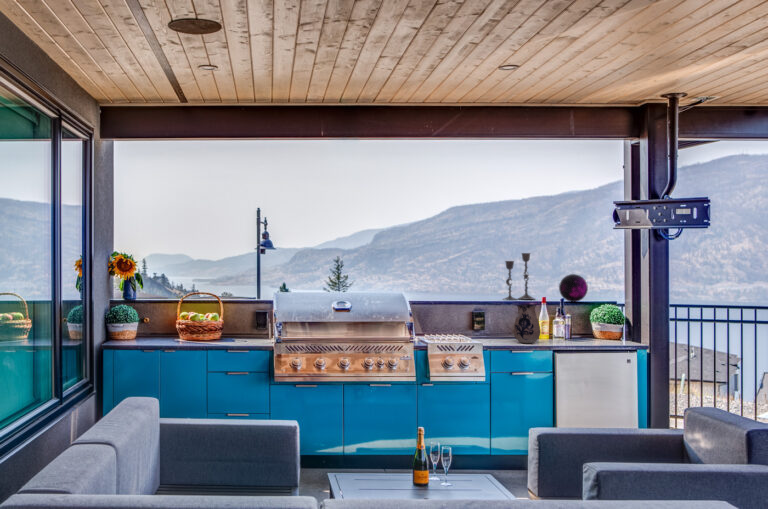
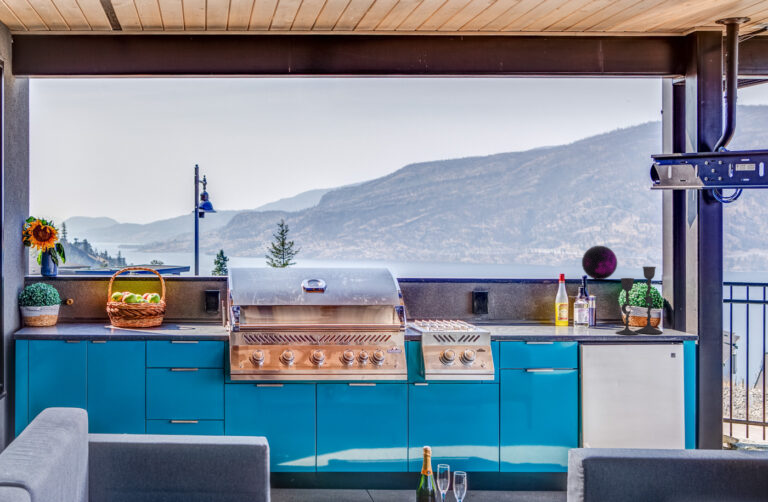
candlestick: present [503,253,535,300] -> present [616,267,663,335]
ceramic pitcher: present [514,305,540,343] -> none [528,283,561,332]

